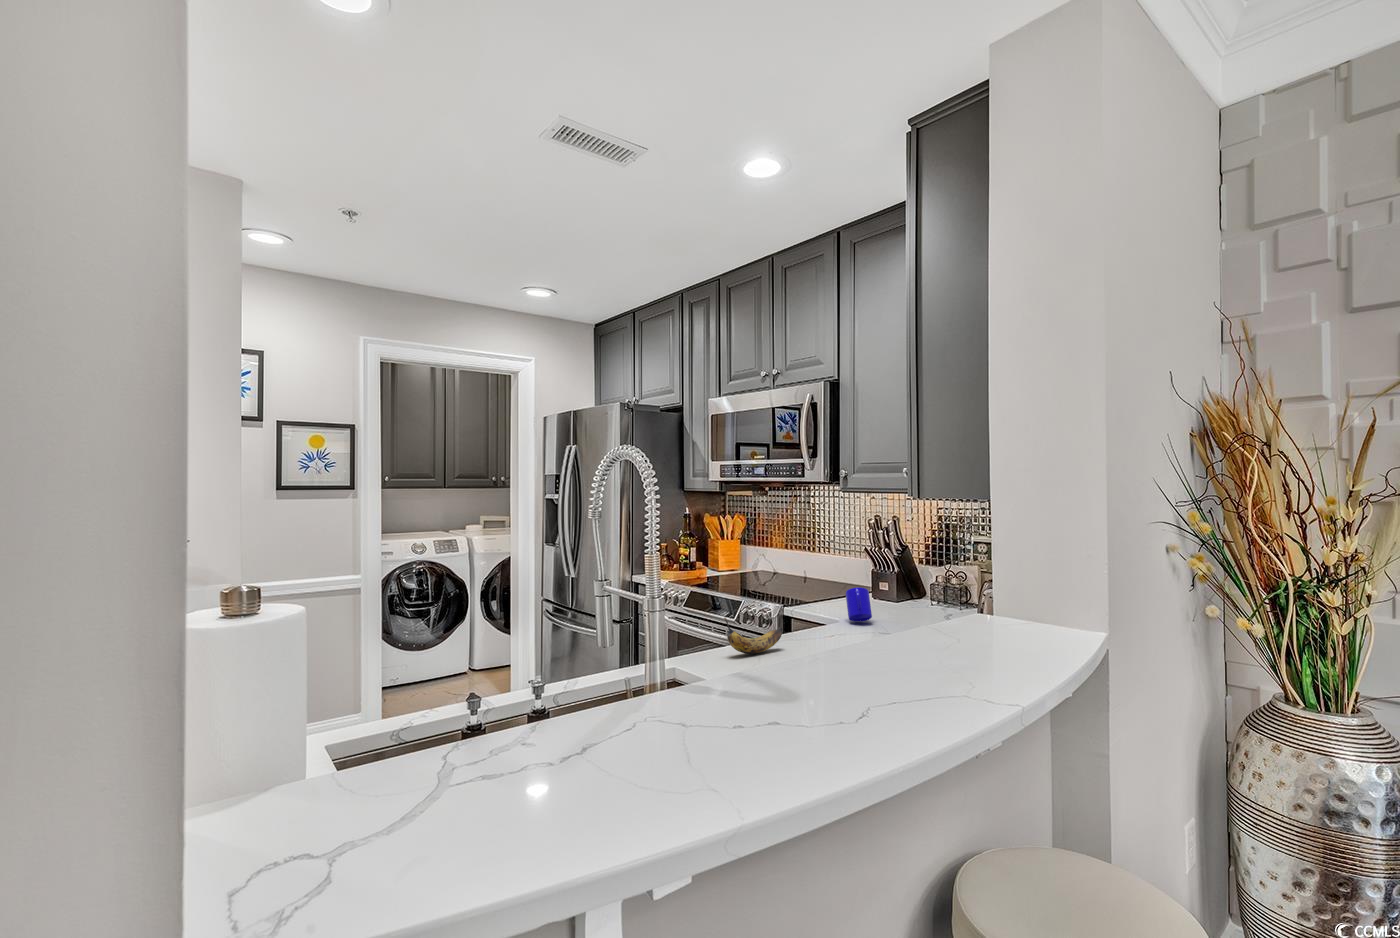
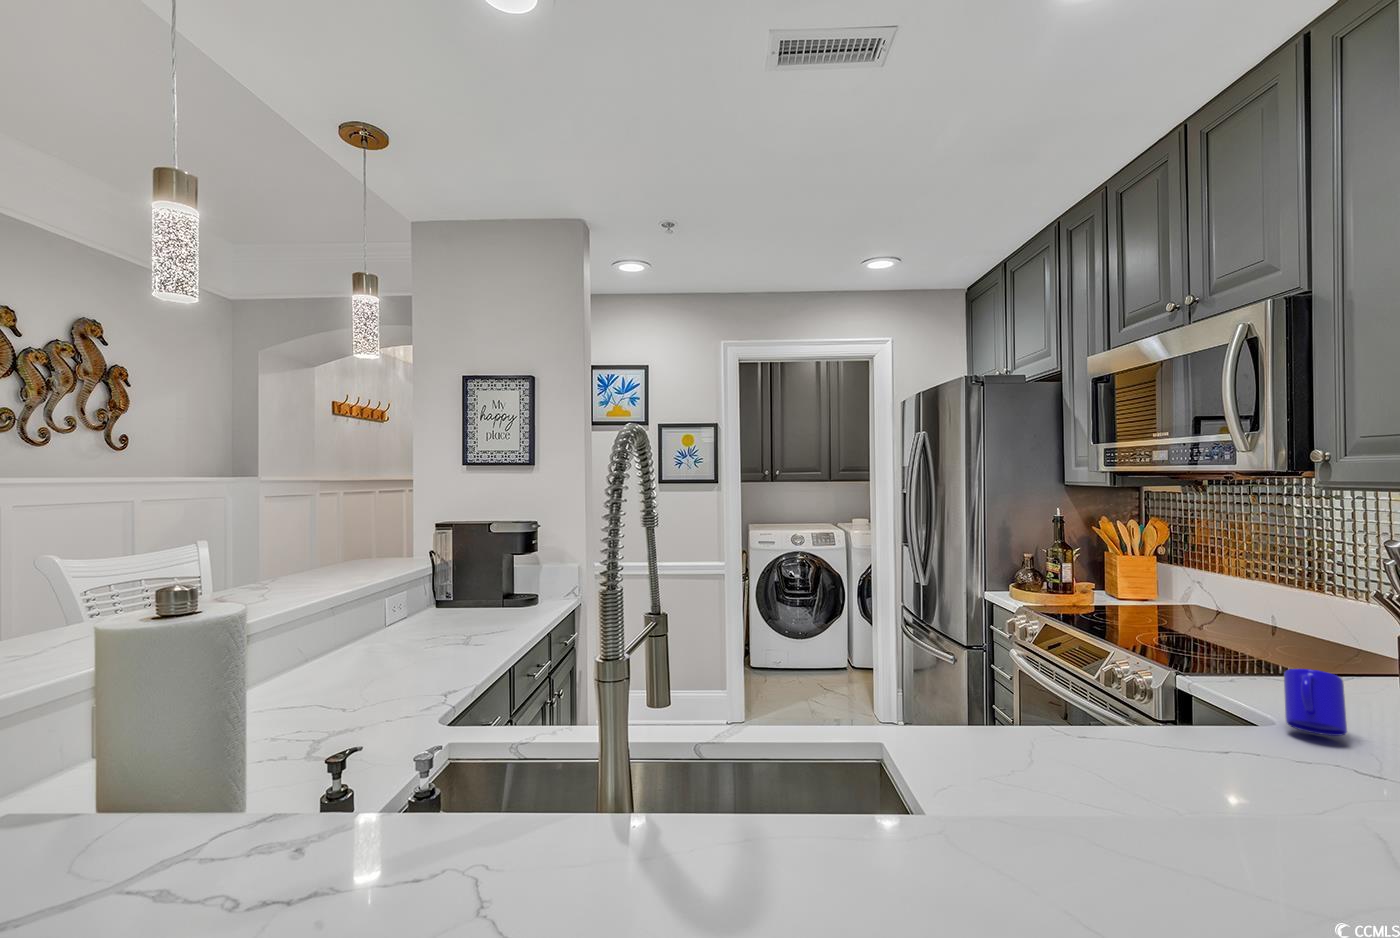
banana: present [724,618,782,654] -> none [954,685,1080,754]

